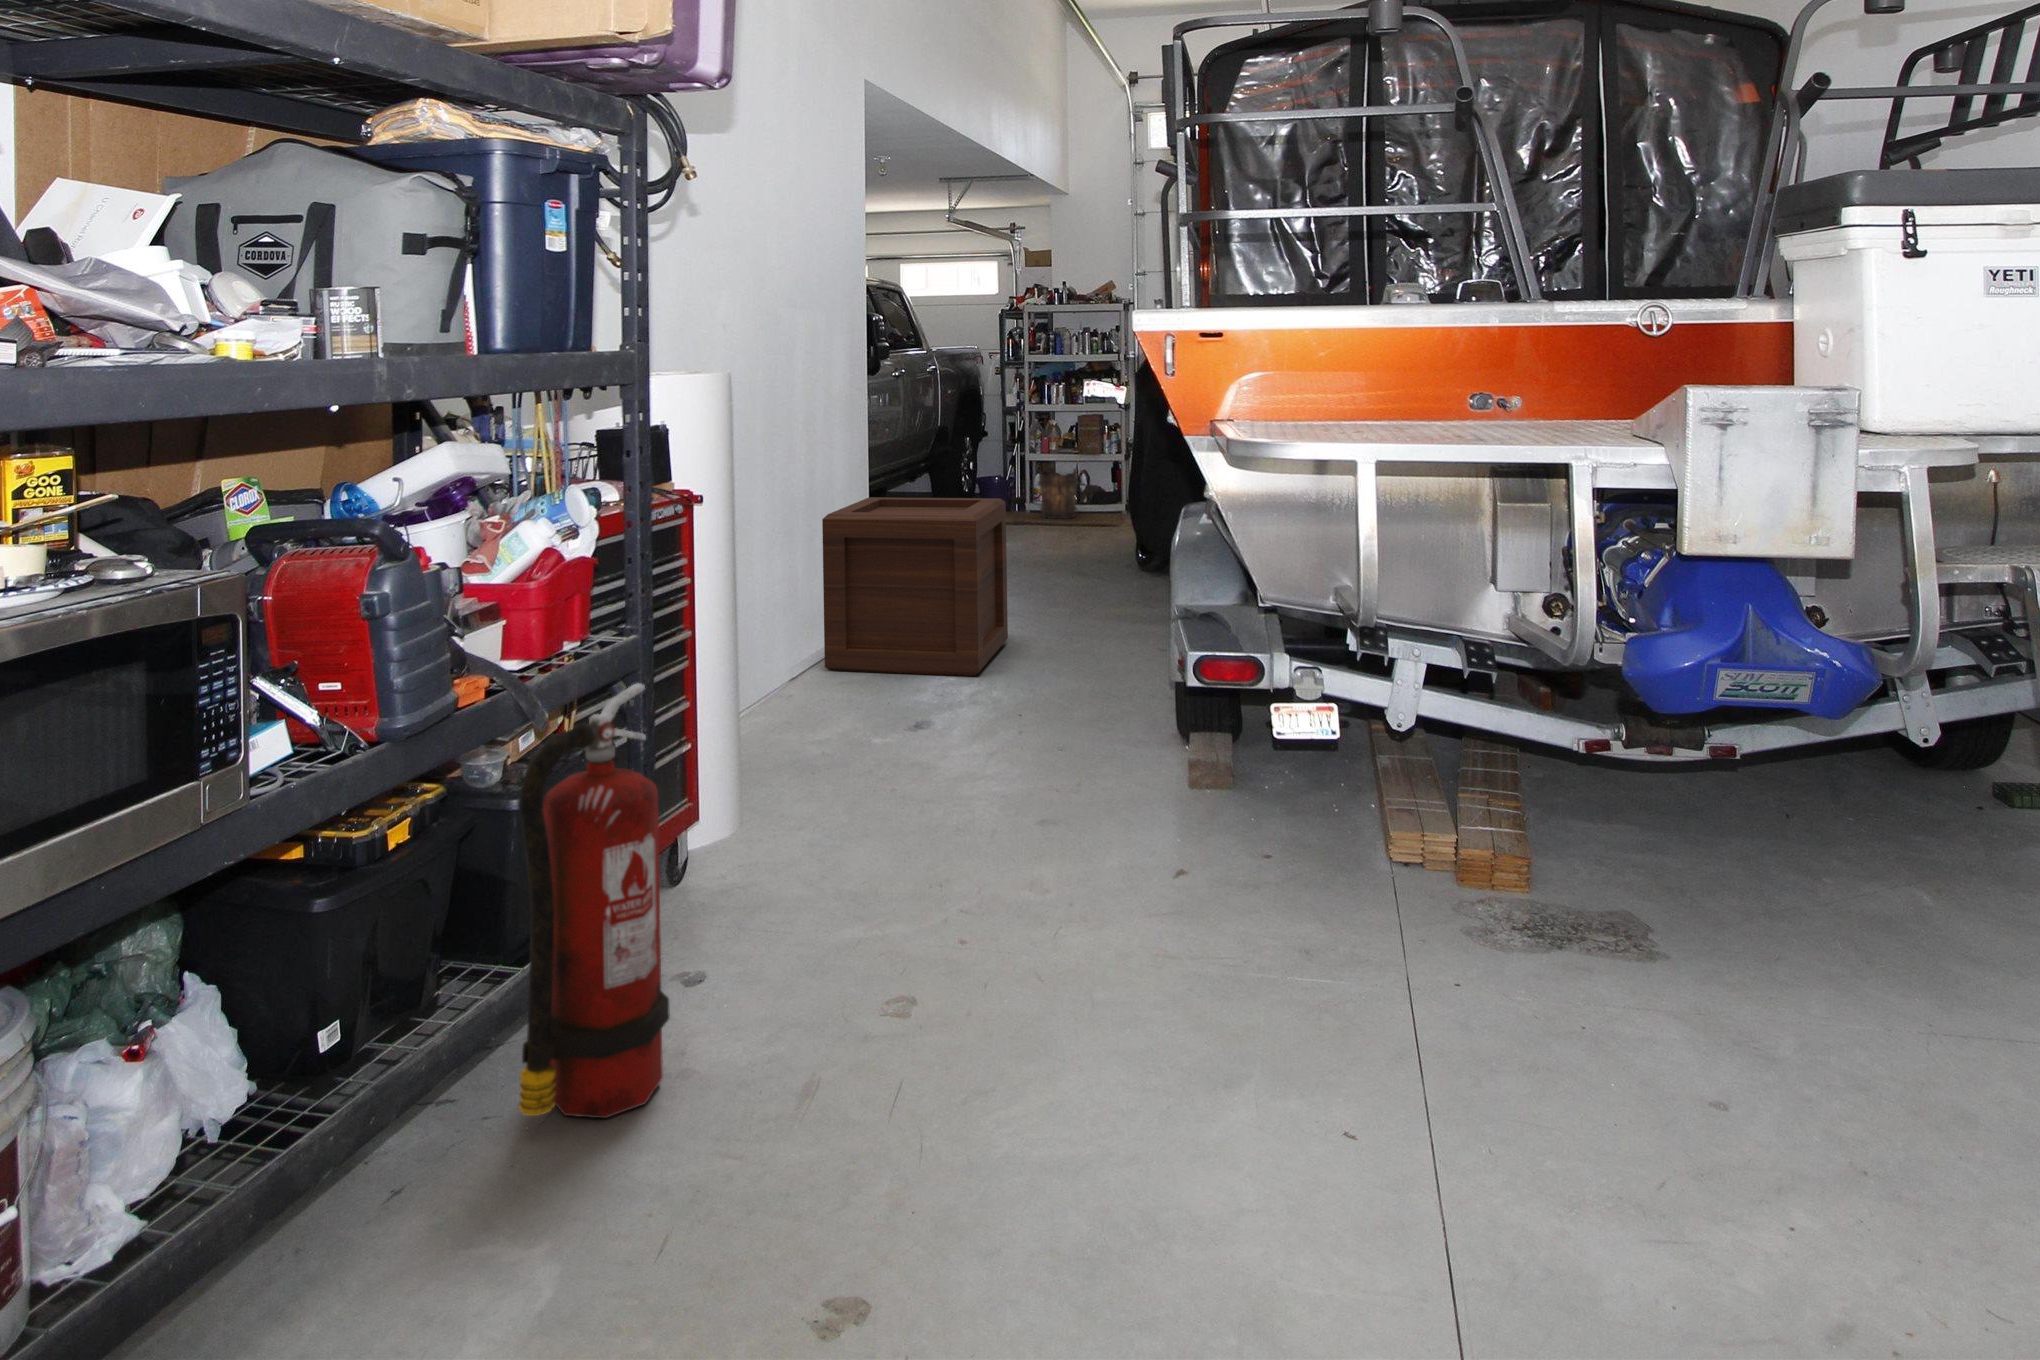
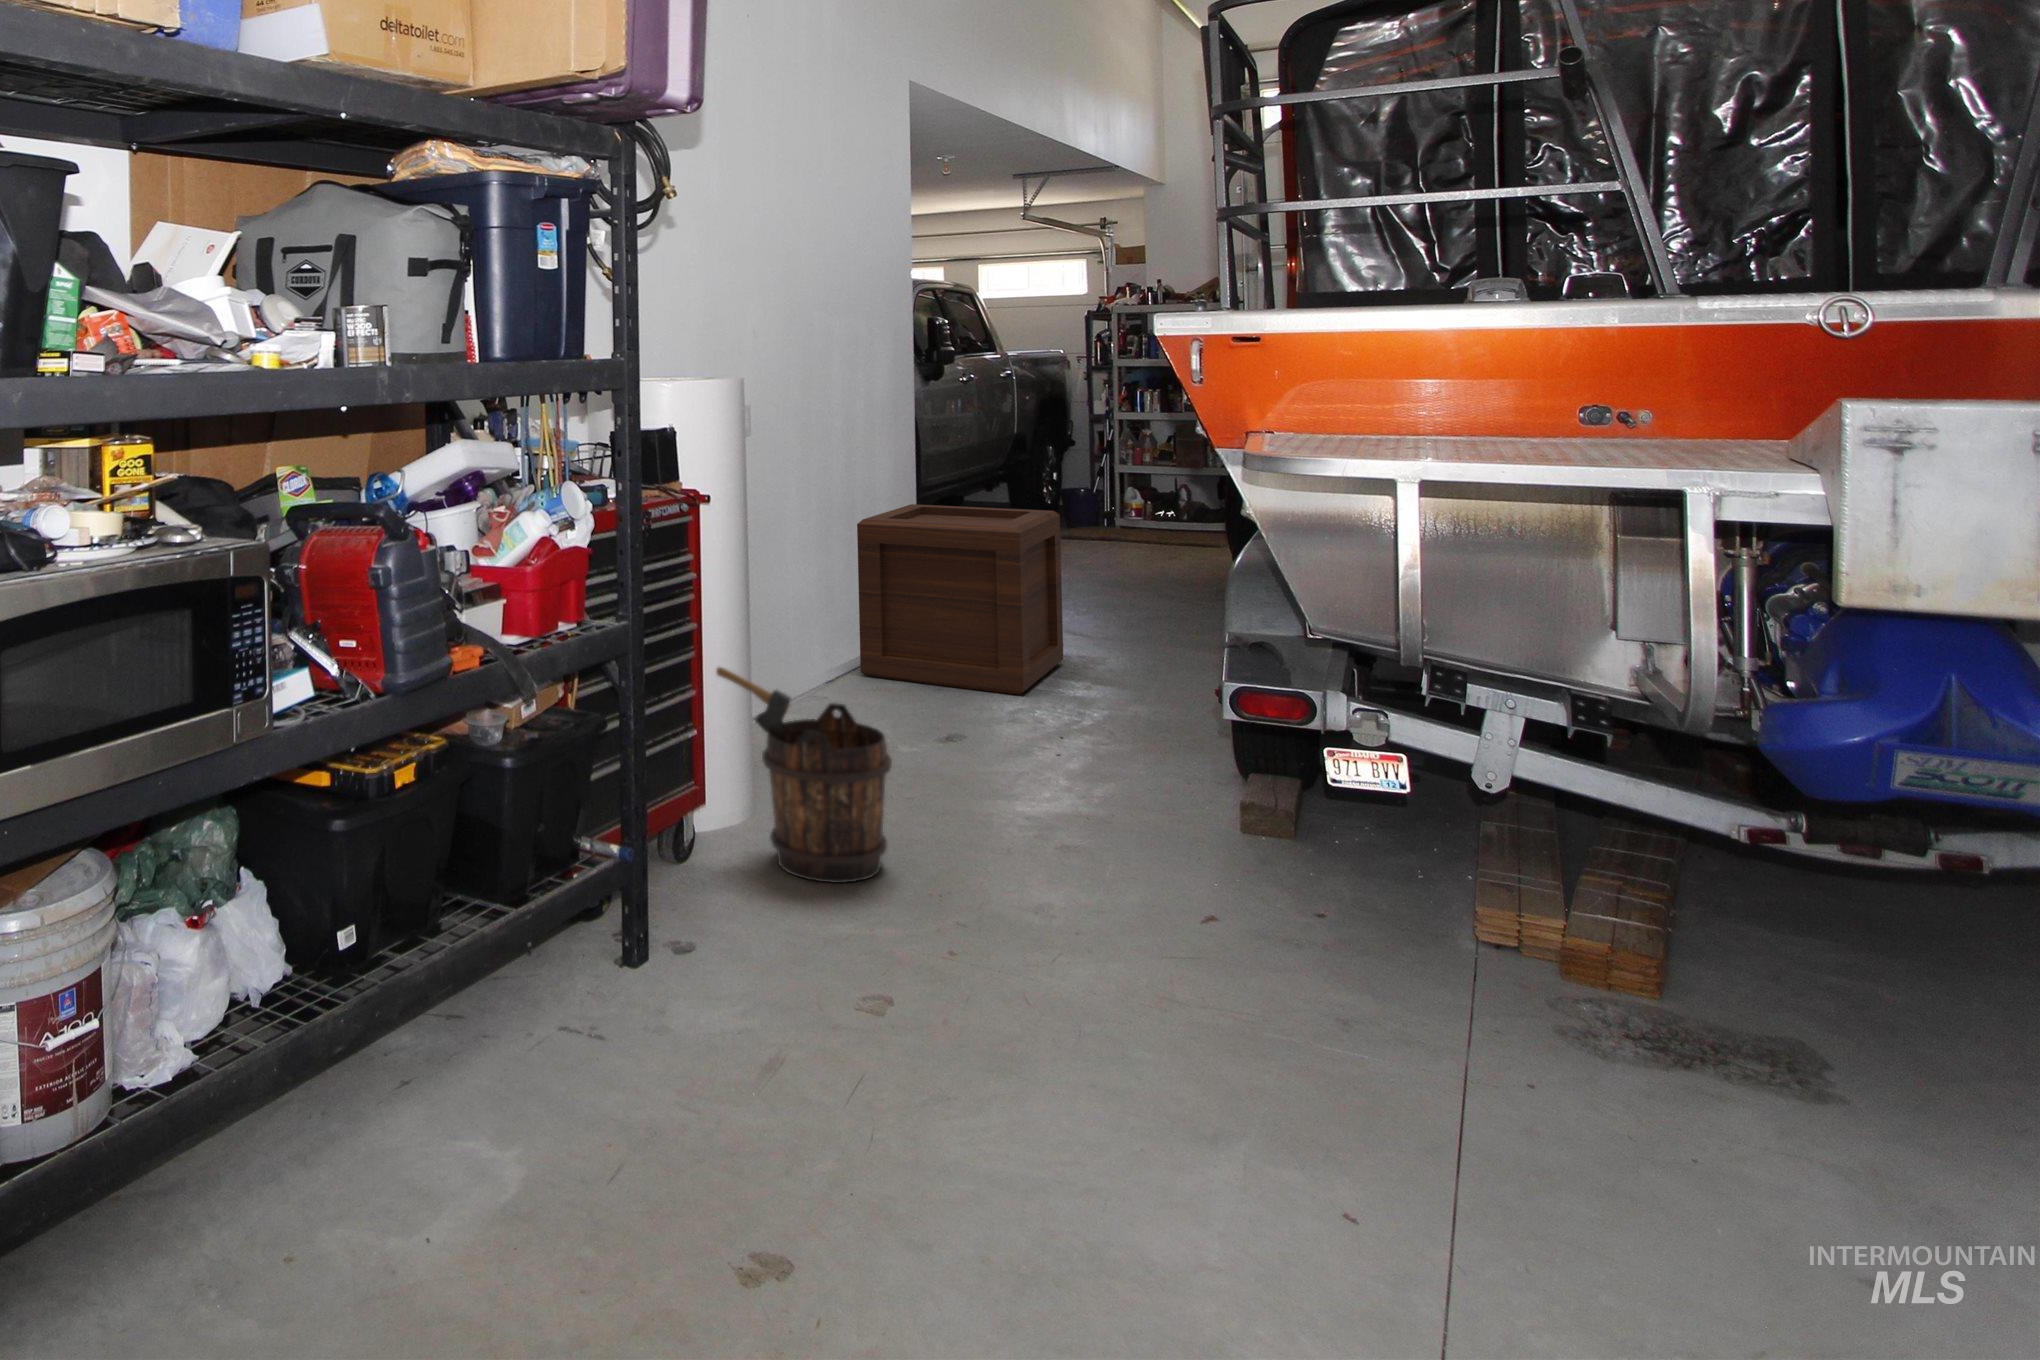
bucket: present [1038,462,1079,519] -> present [716,667,892,883]
fire extinguisher: present [519,683,670,1118] -> none [505,665,643,1058]

